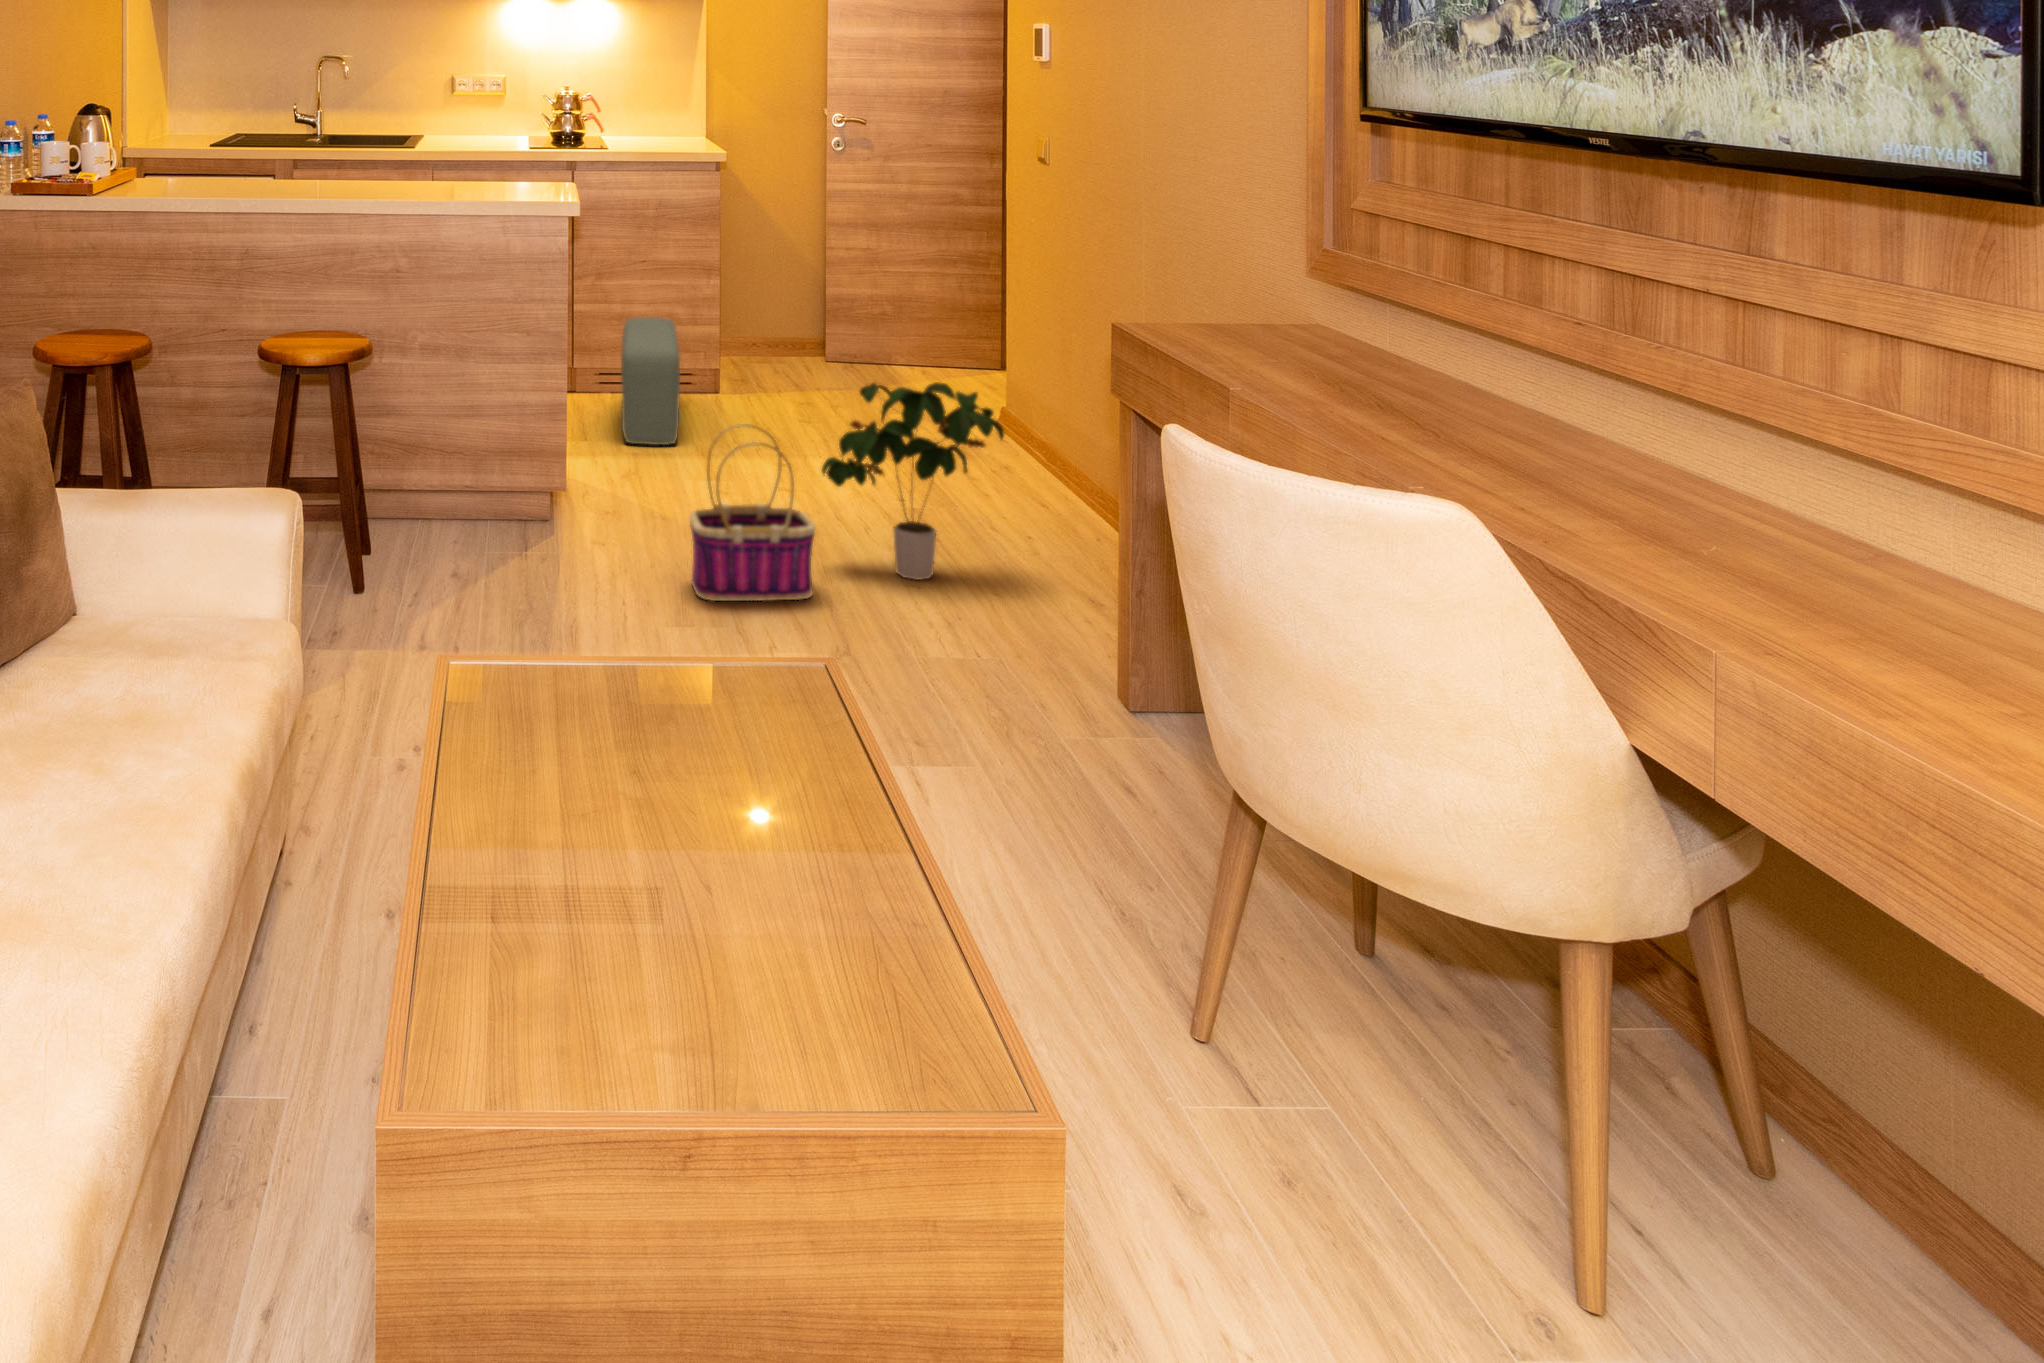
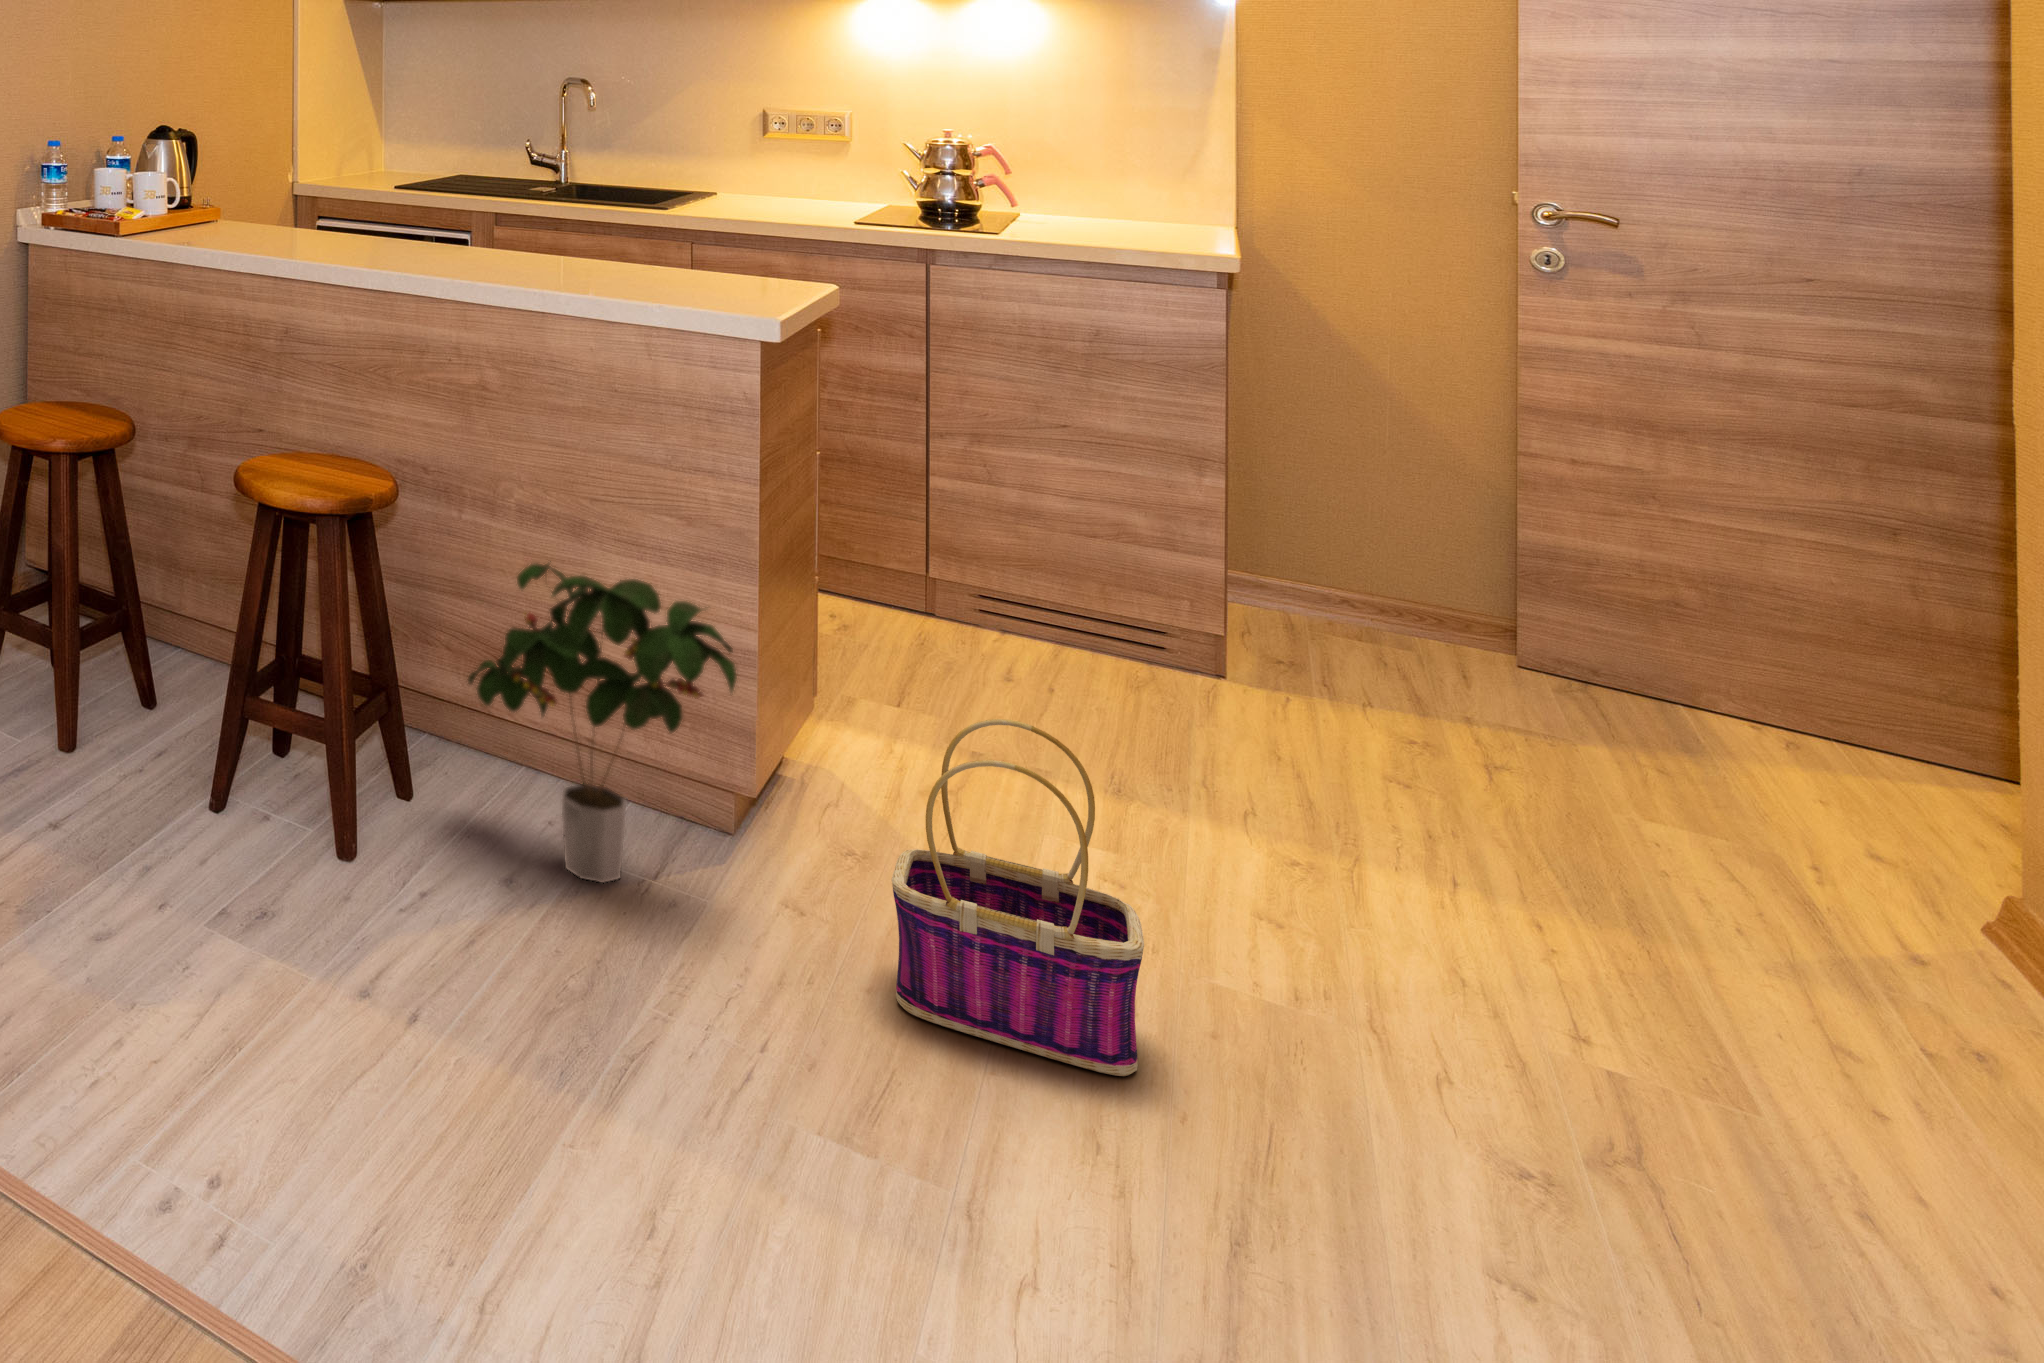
pouf: present [621,317,680,445] -> none [949,492,1092,710]
potted plant: present [822,382,1004,580] -> present [468,561,737,882]

